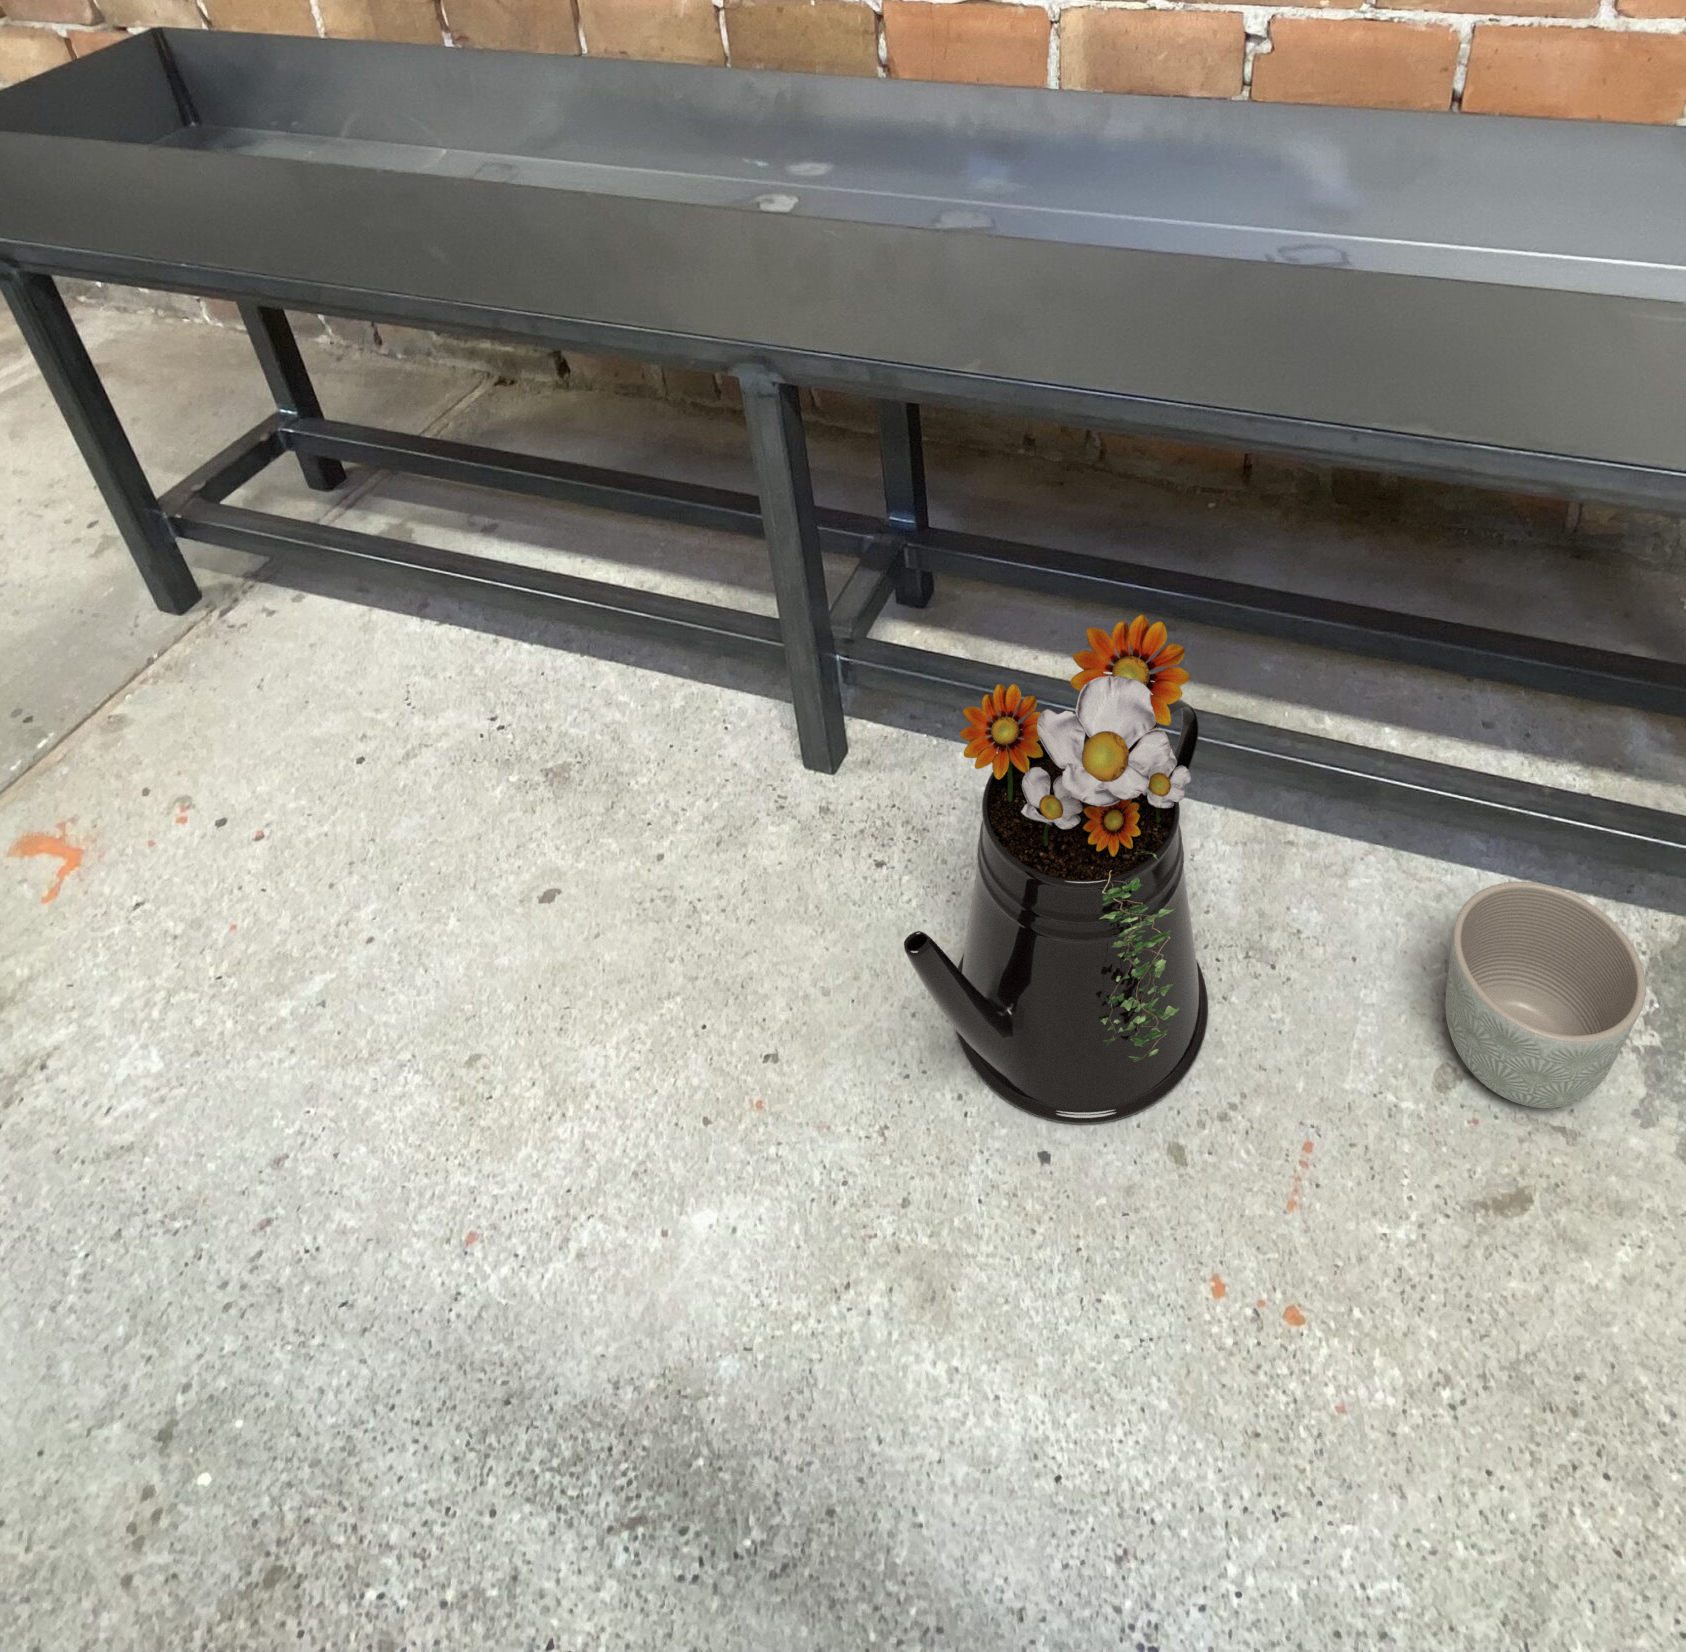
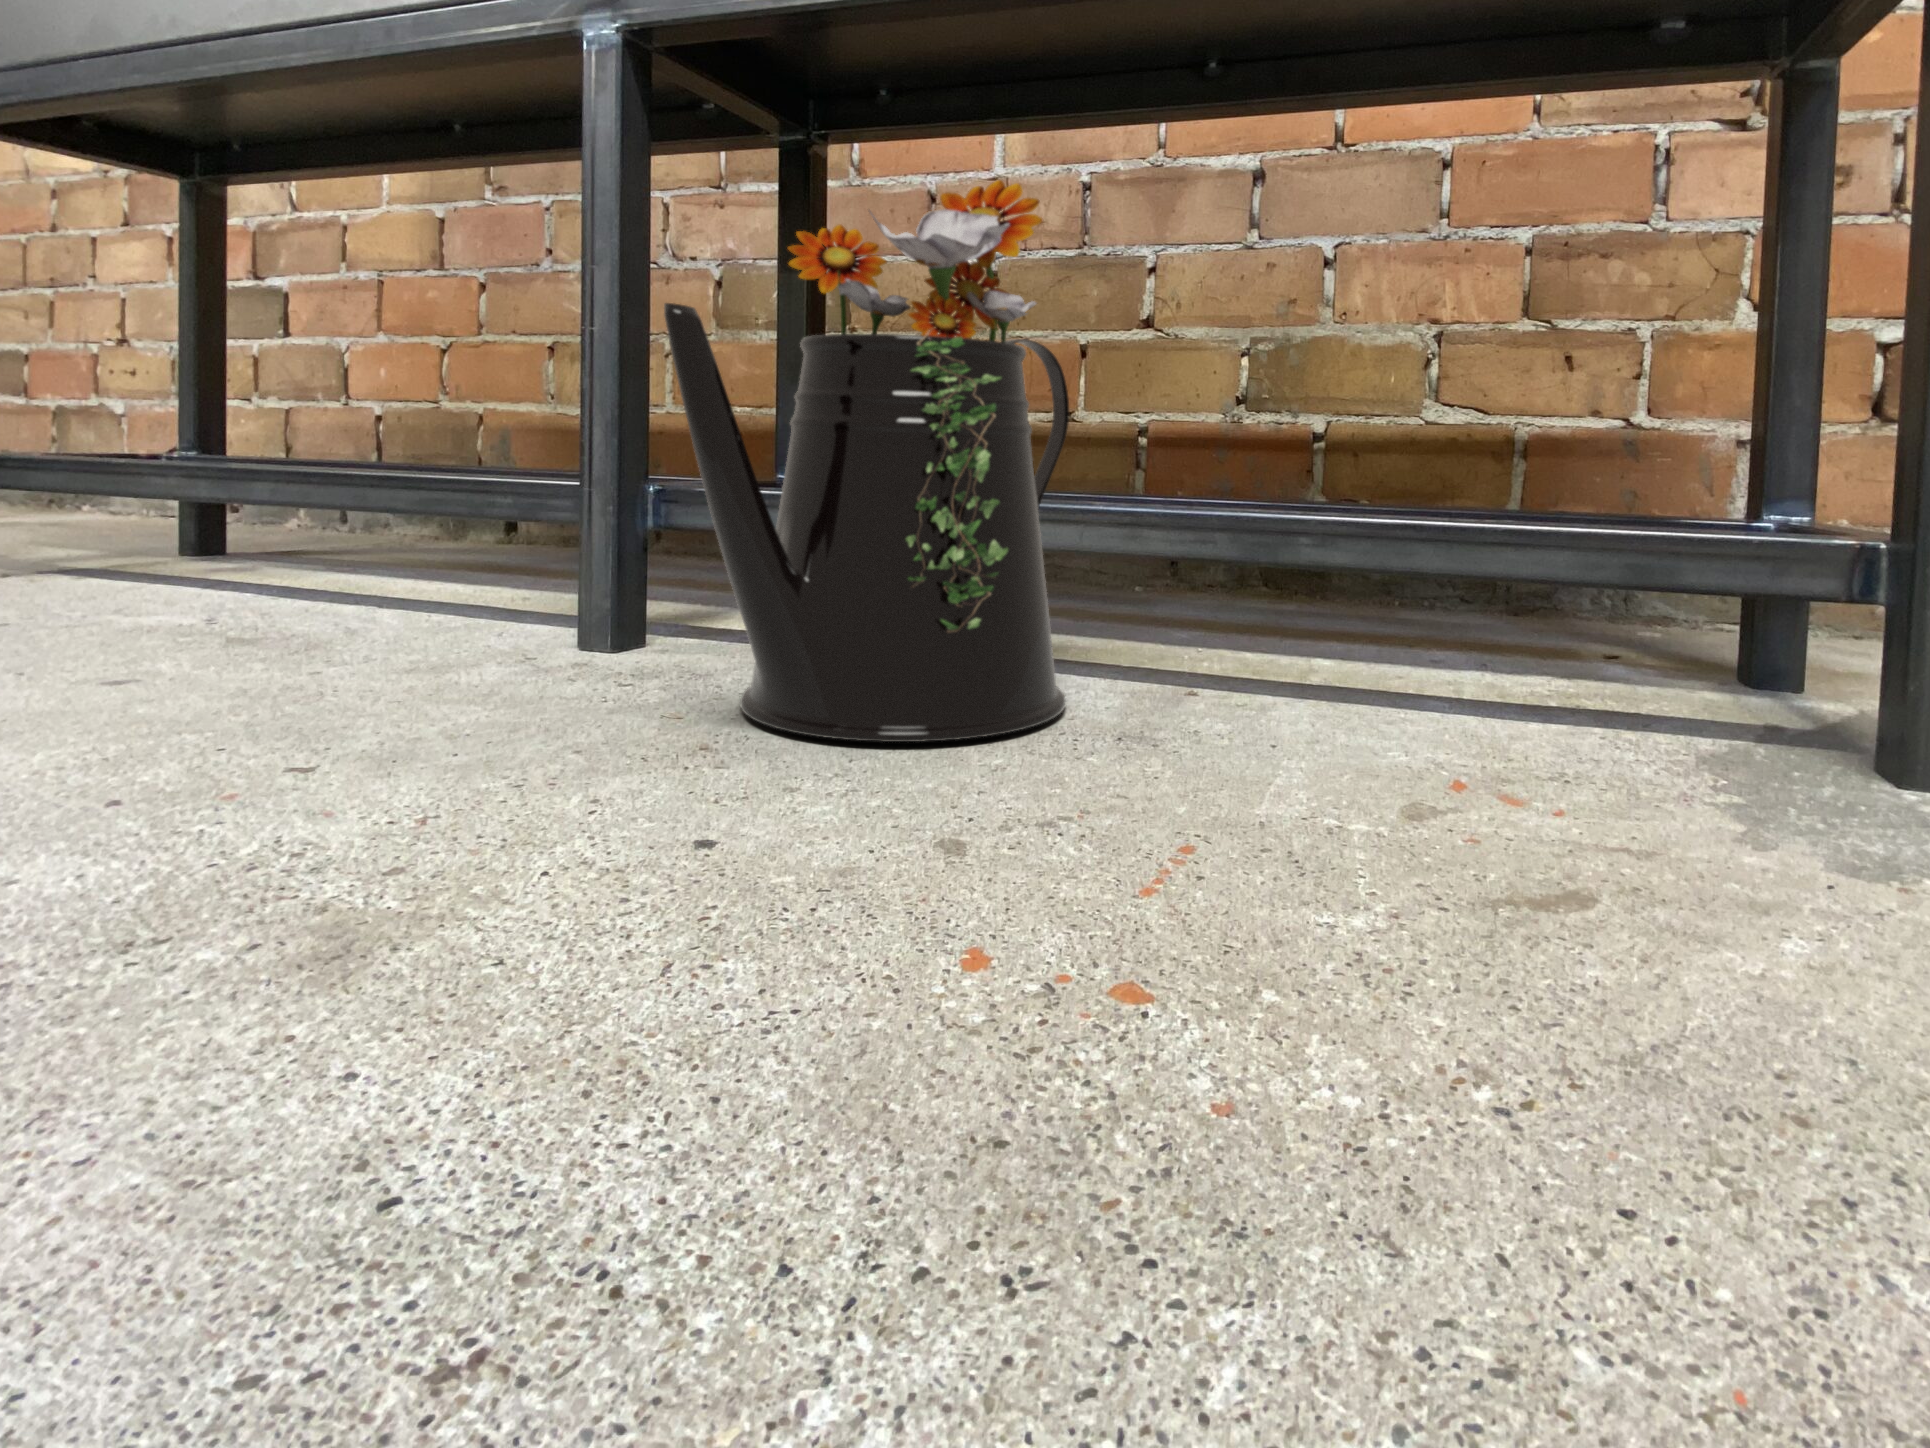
planter: present [1445,882,1646,1108] -> none [1350,535,1584,754]

